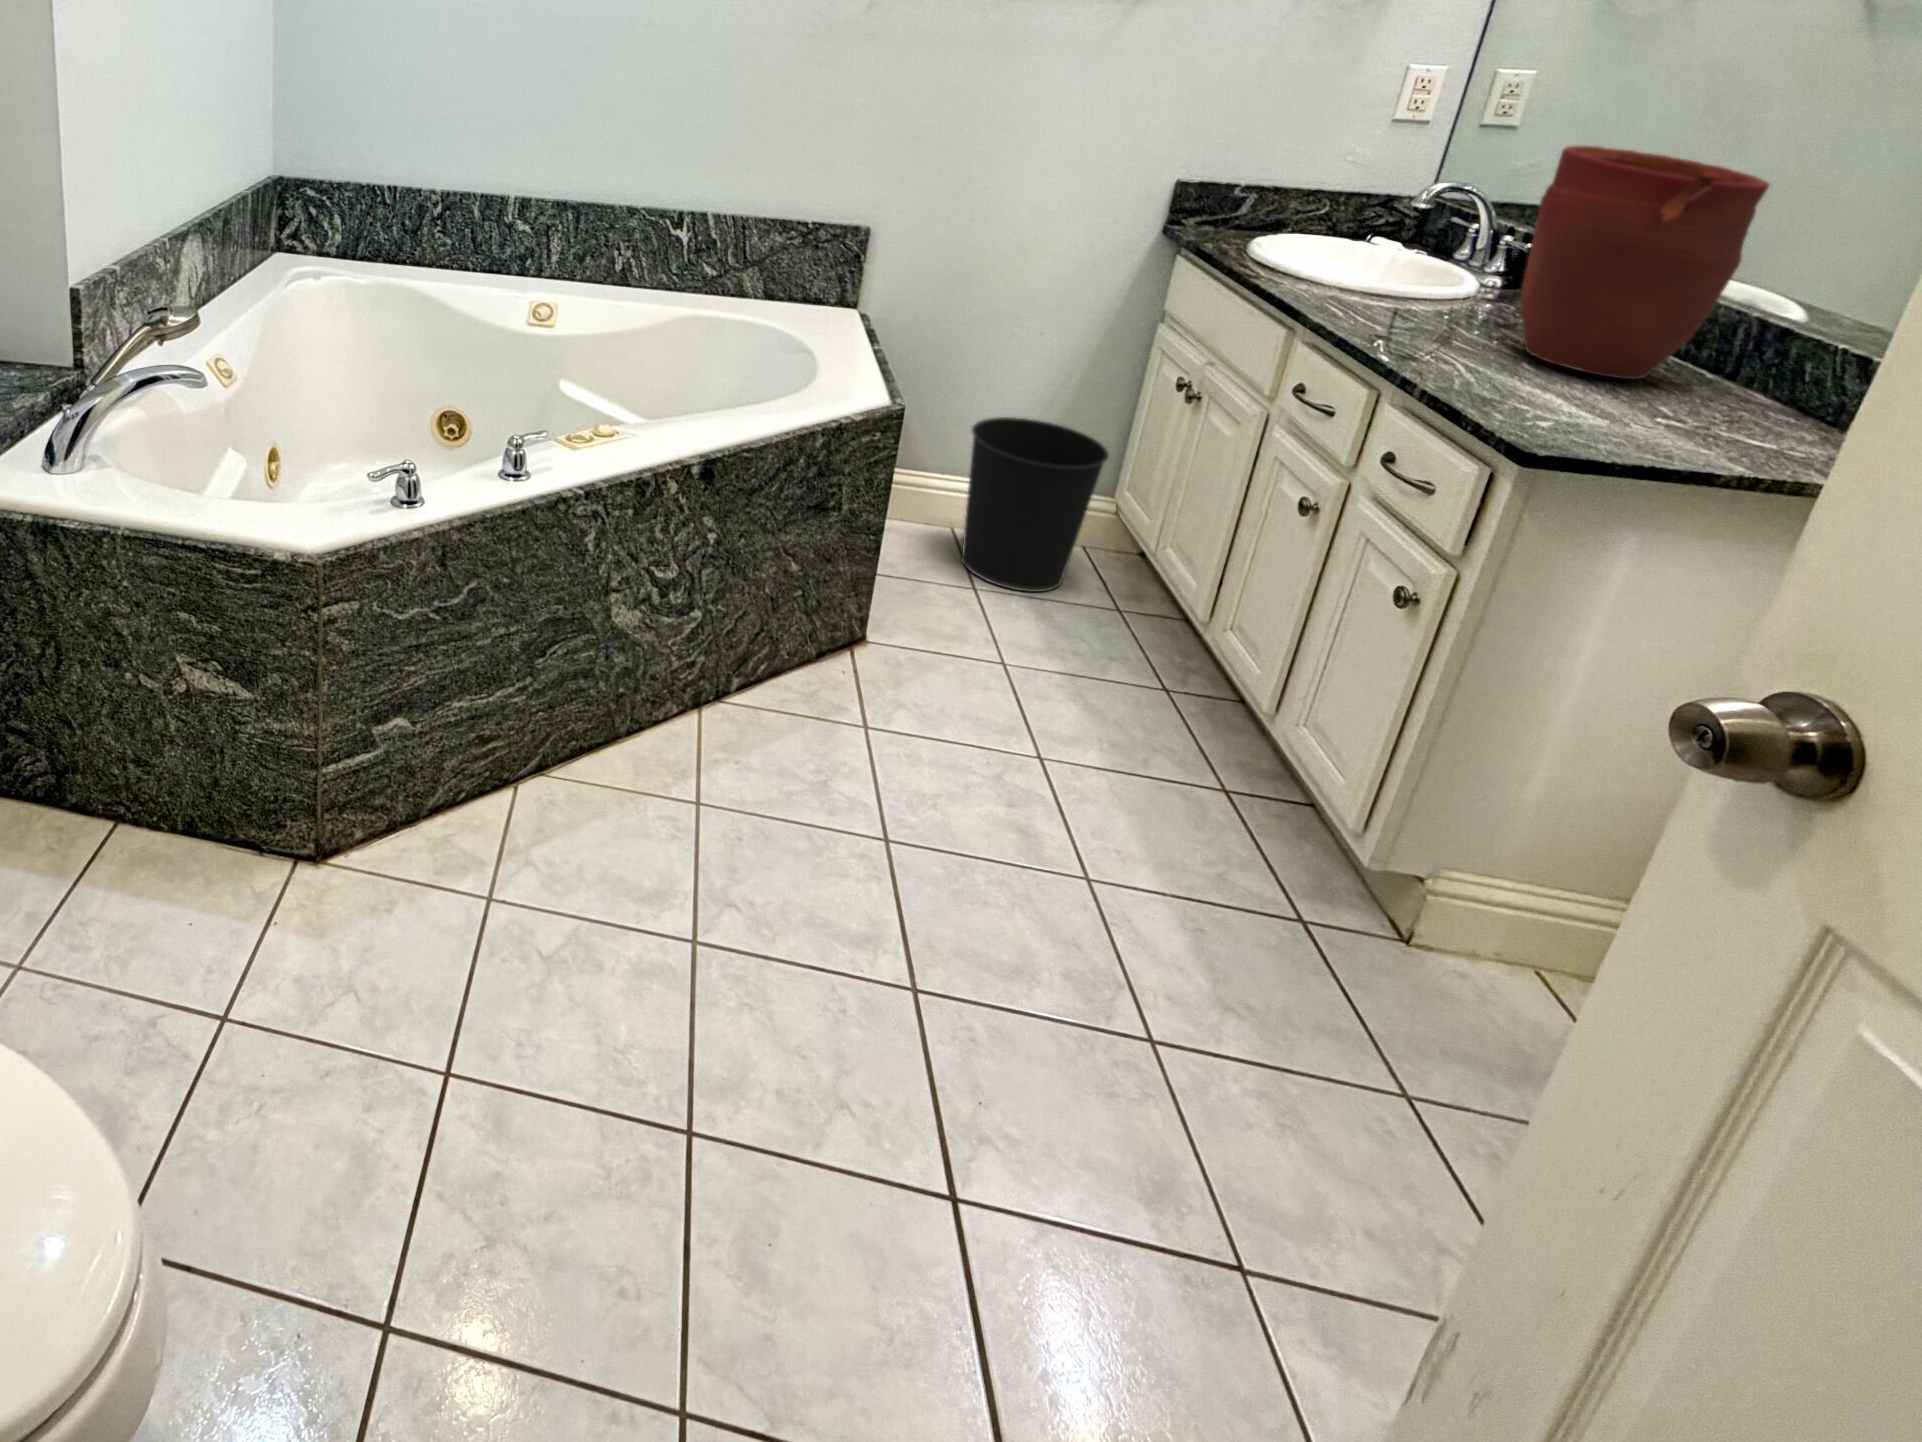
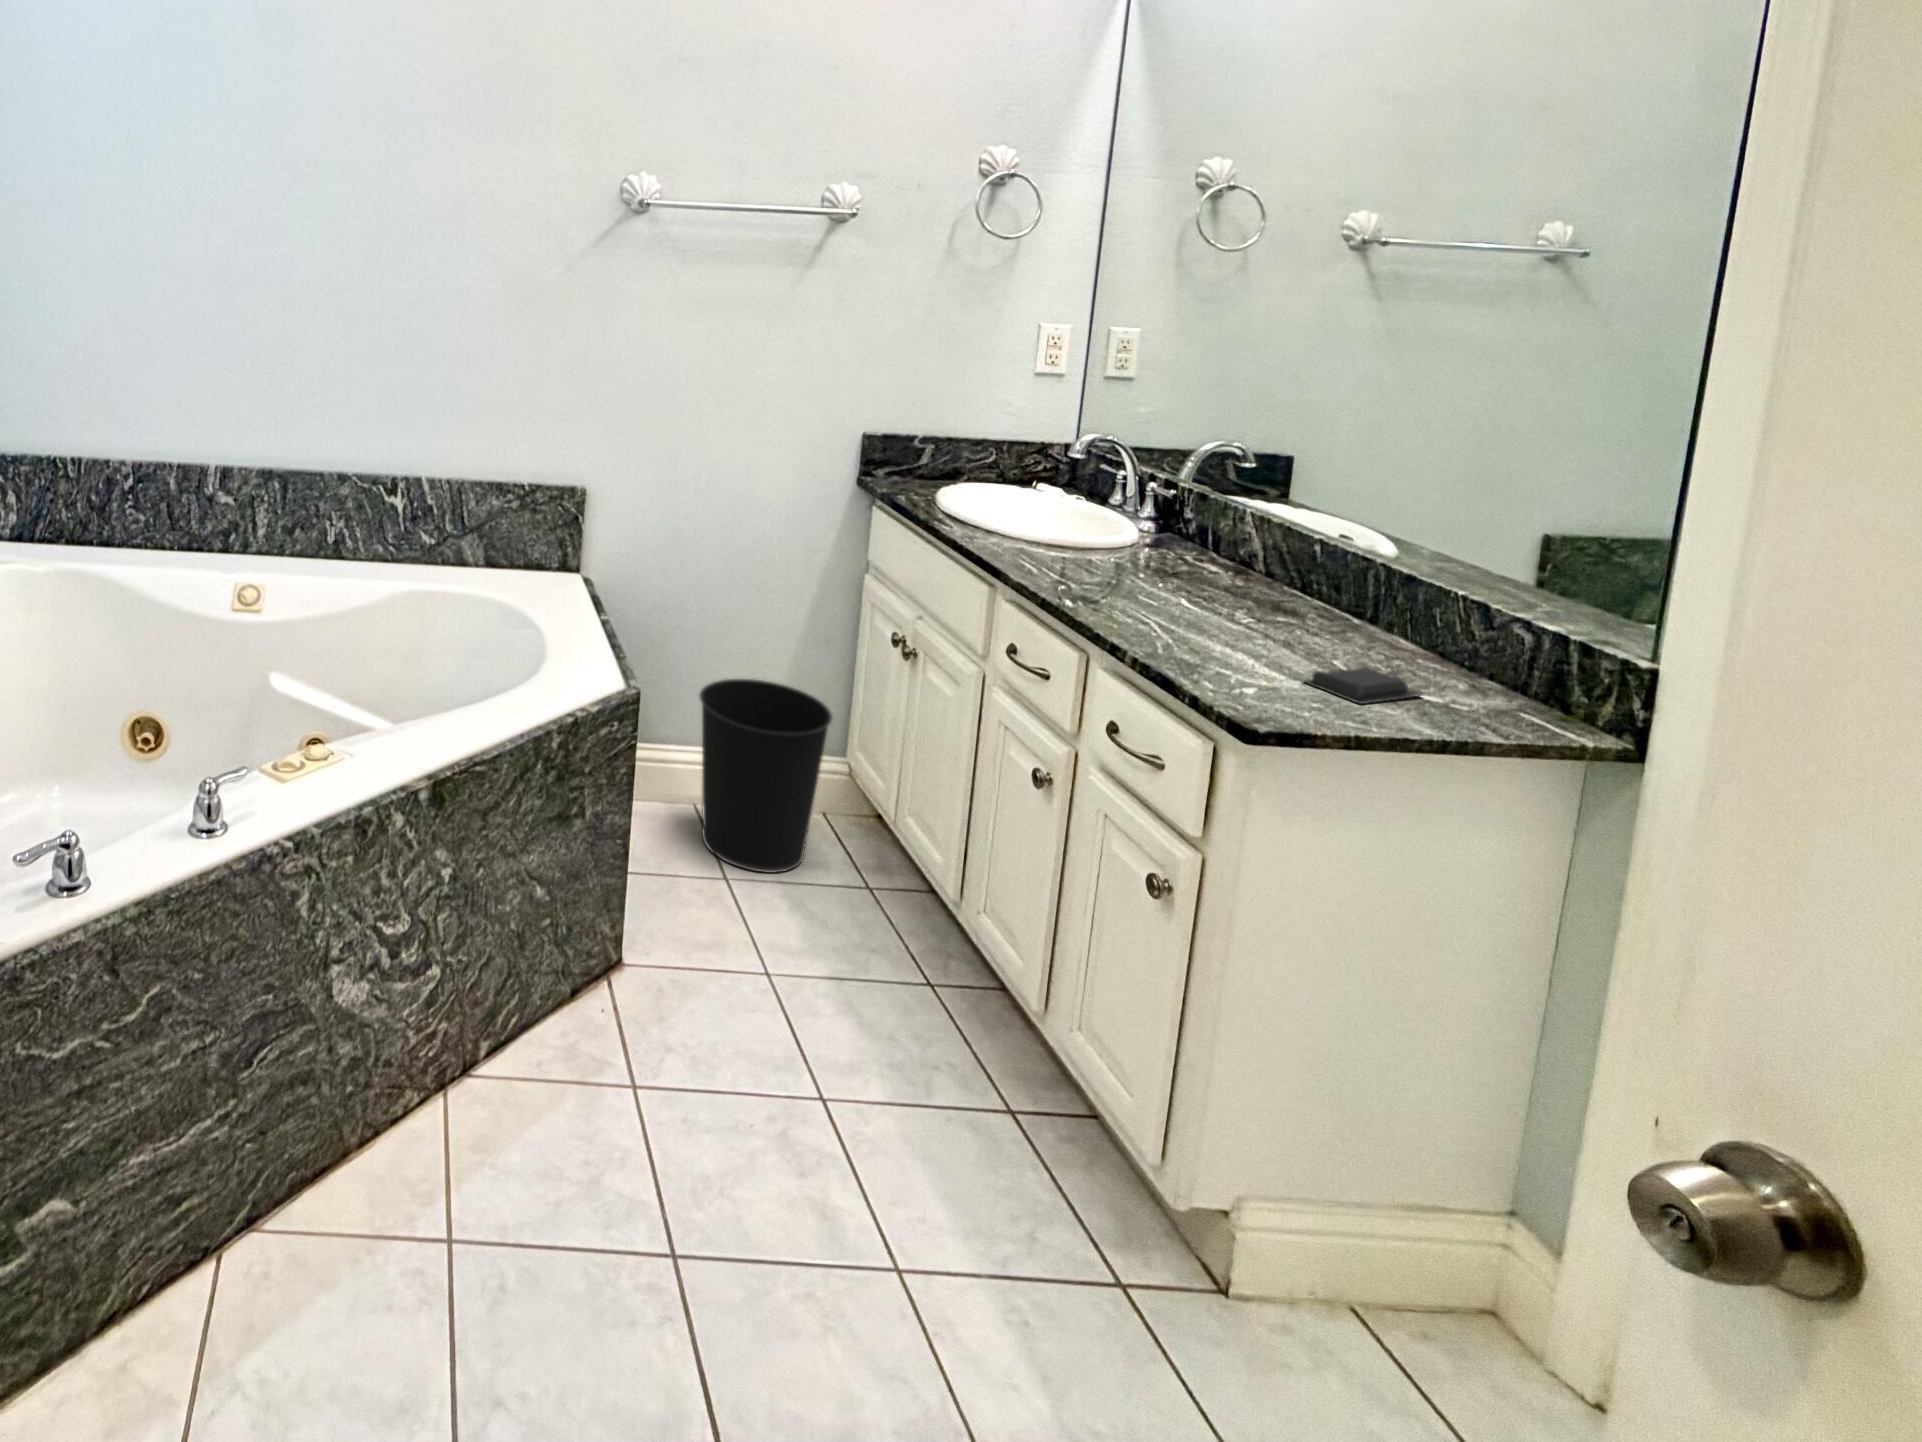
vase: present [1520,145,1769,379] -> none [1185,405,1370,628]
soap bar: none [1608,412,1752,444] -> present [1304,667,1423,704]

